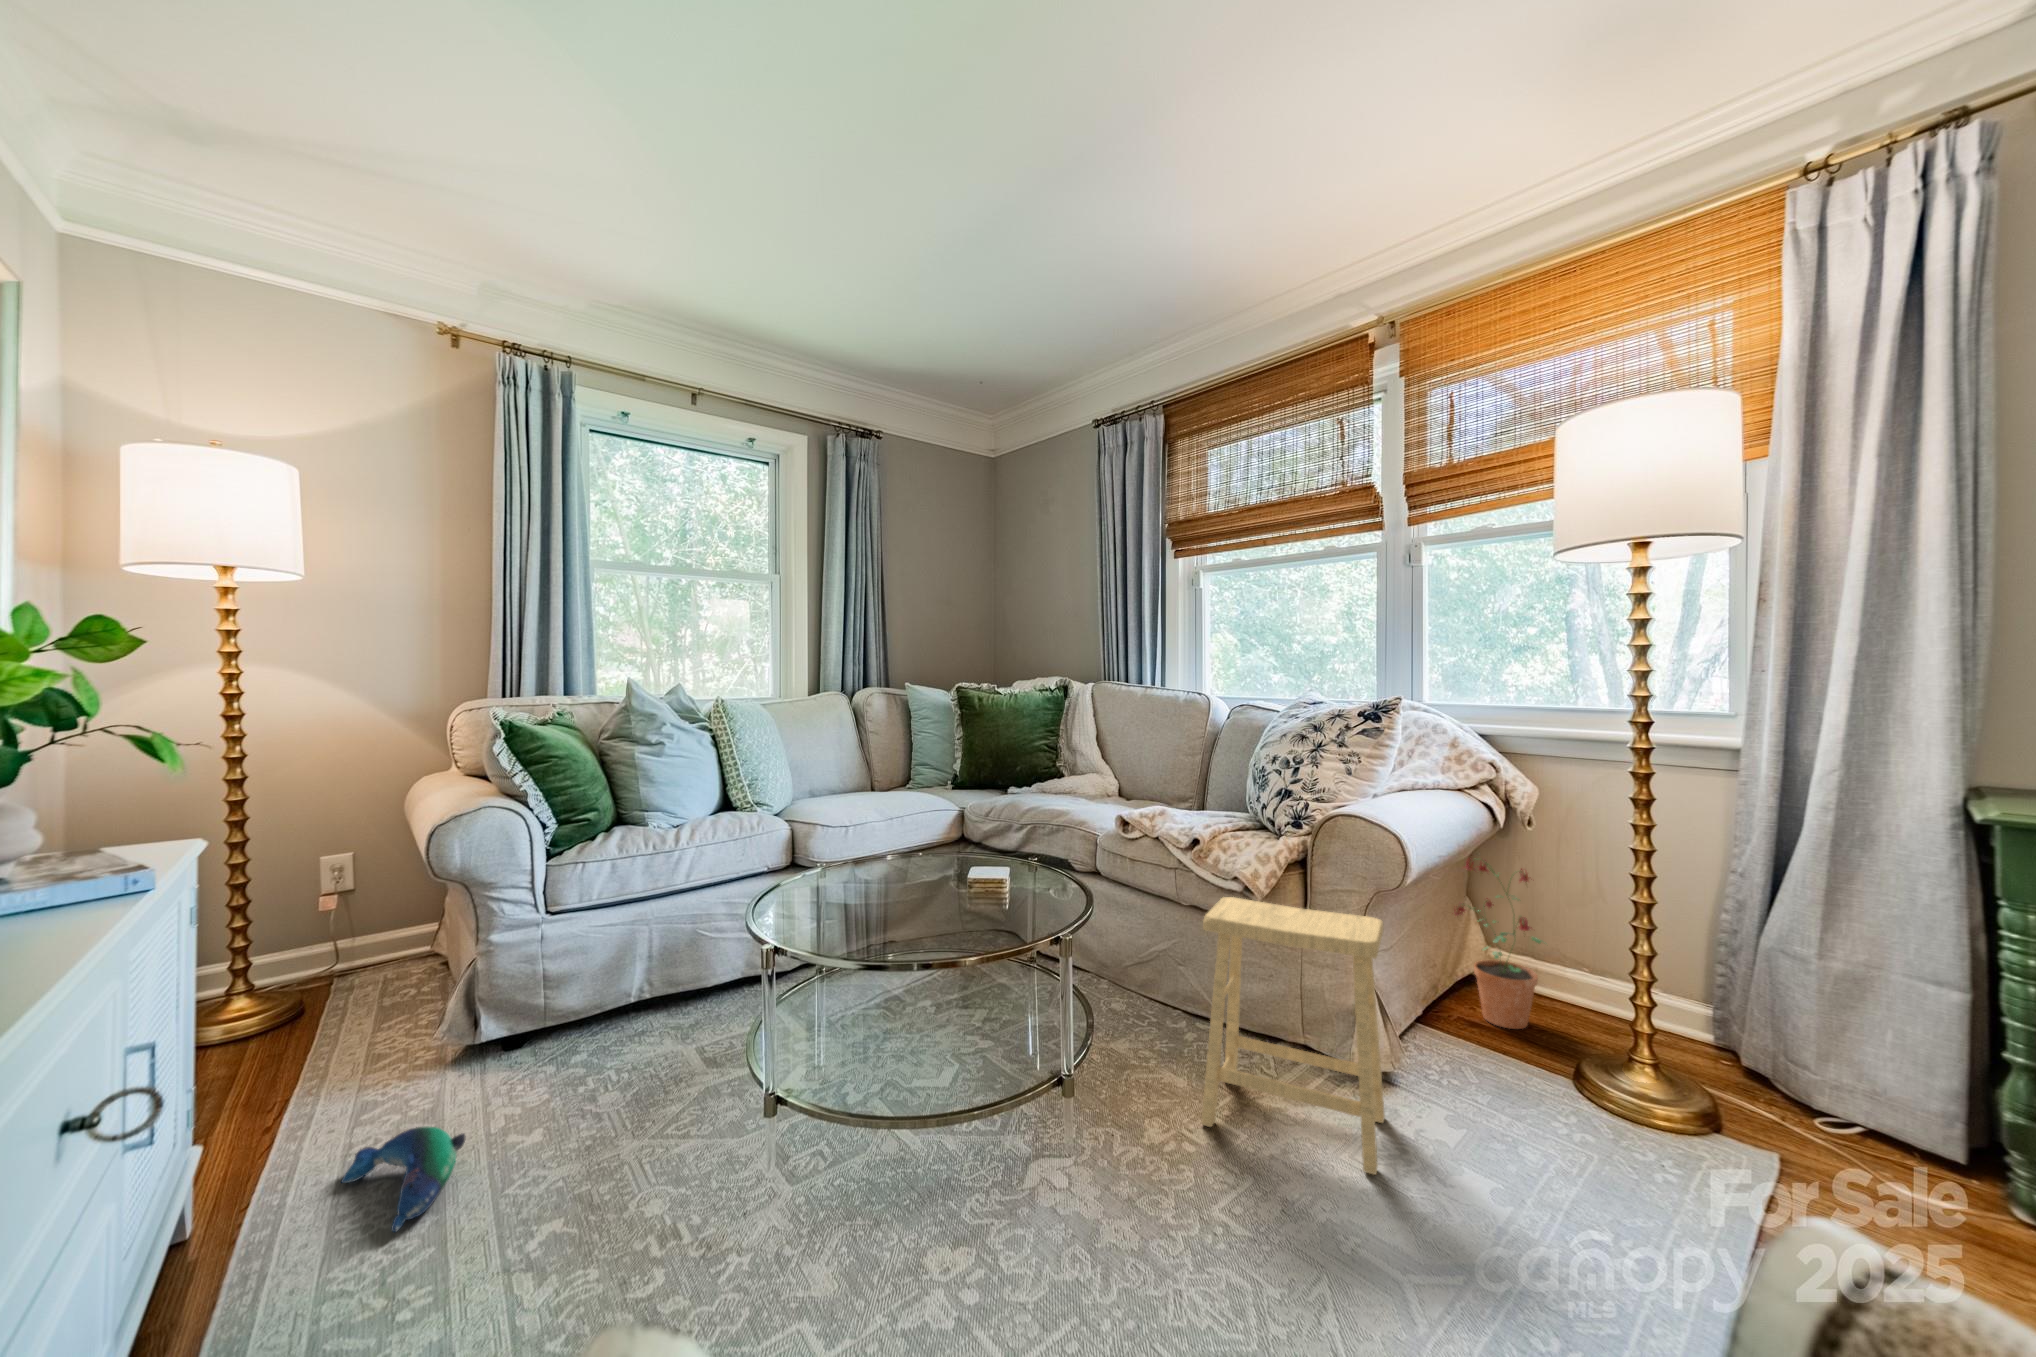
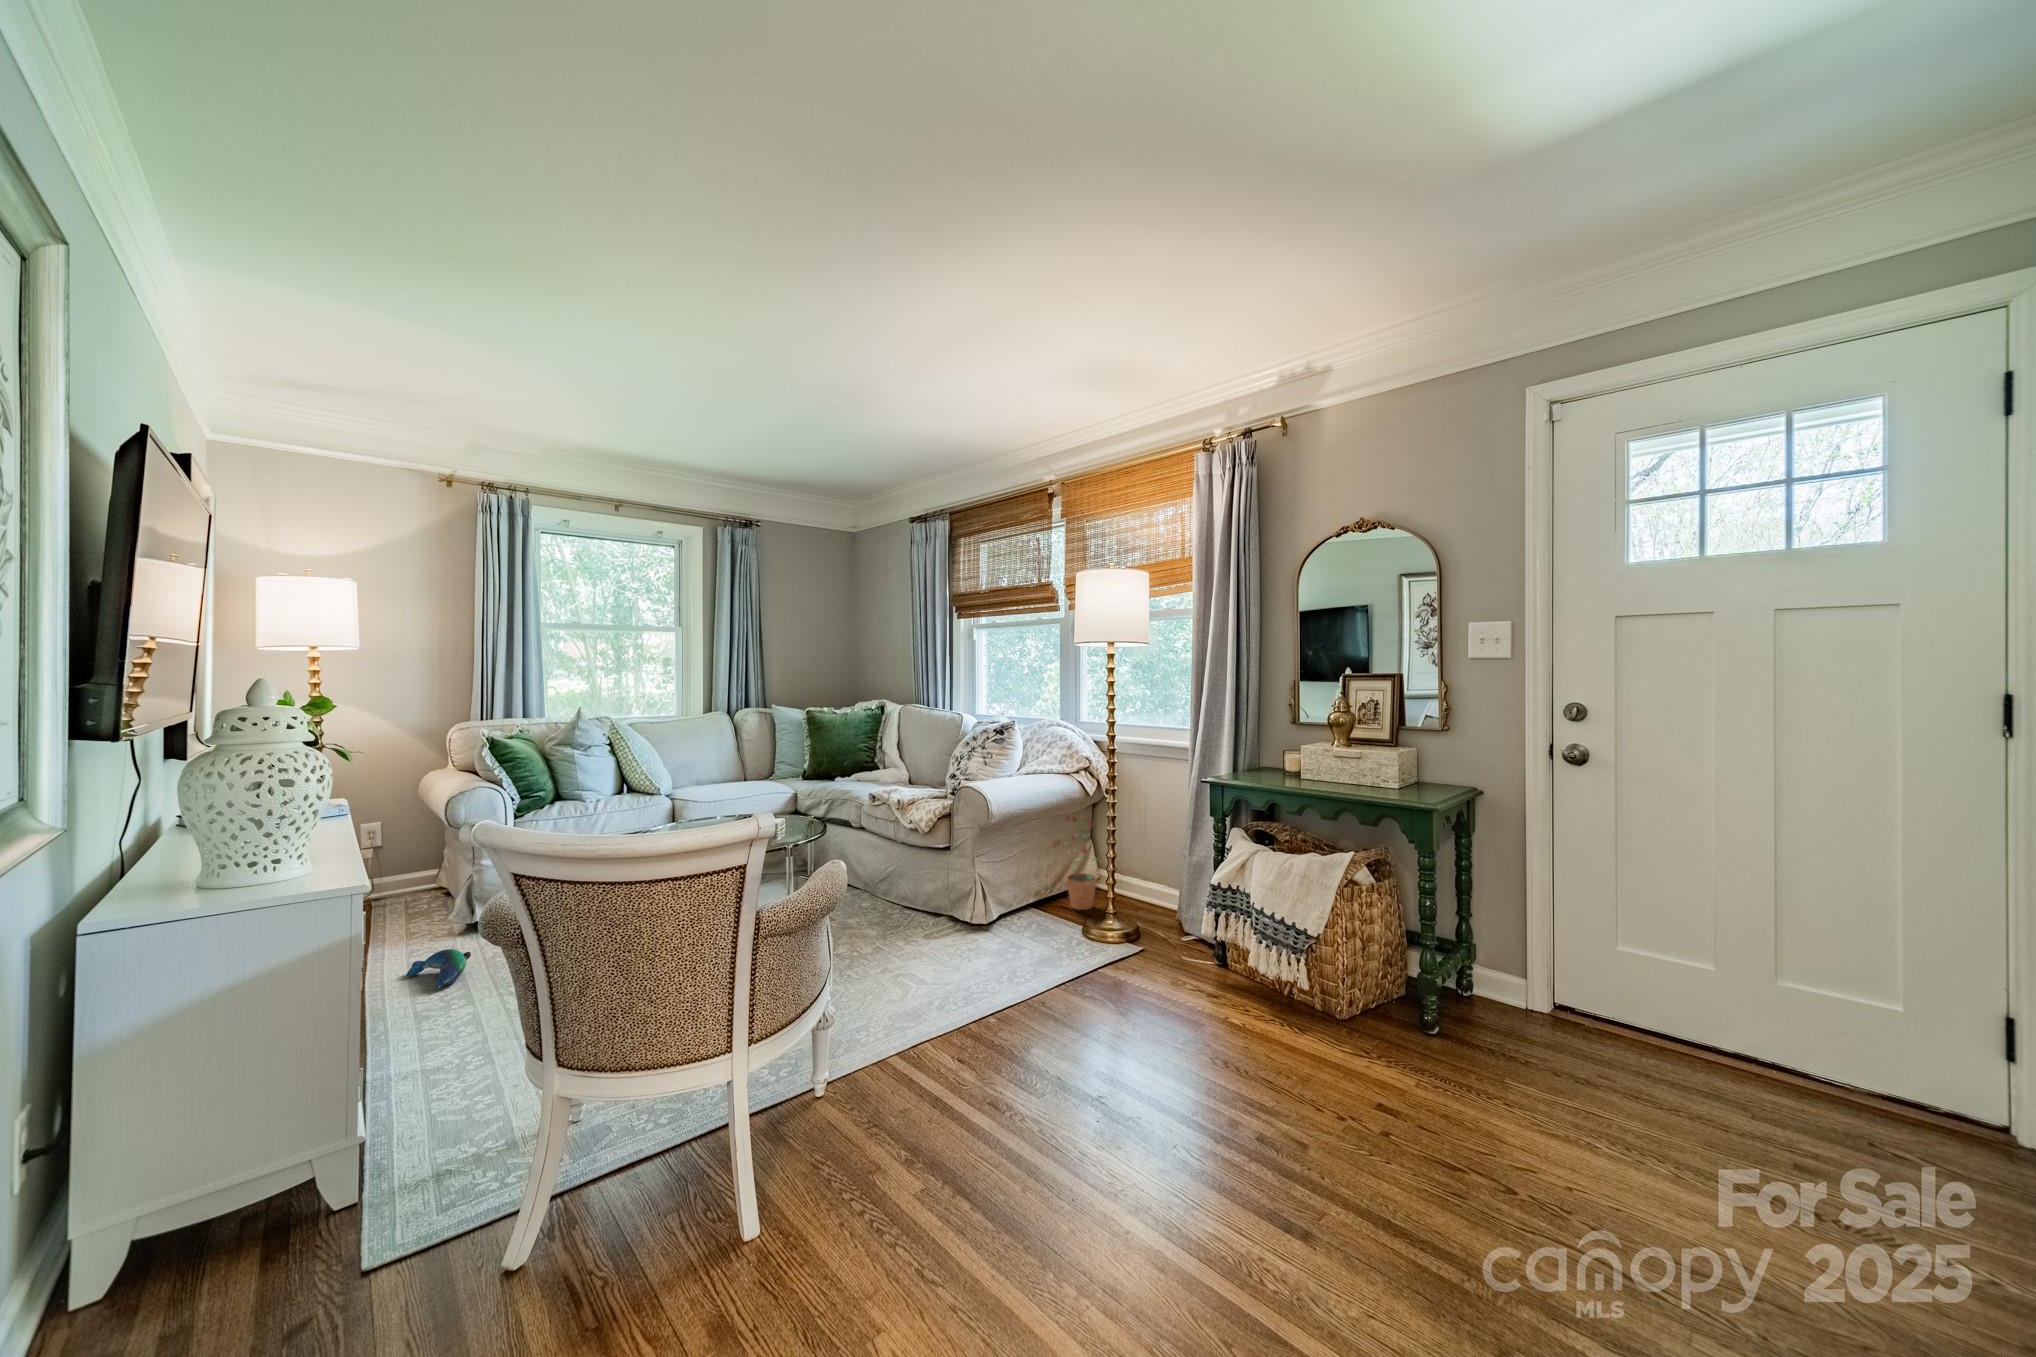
footstool: present [1201,897,1385,1175] -> none [865,832,965,963]

